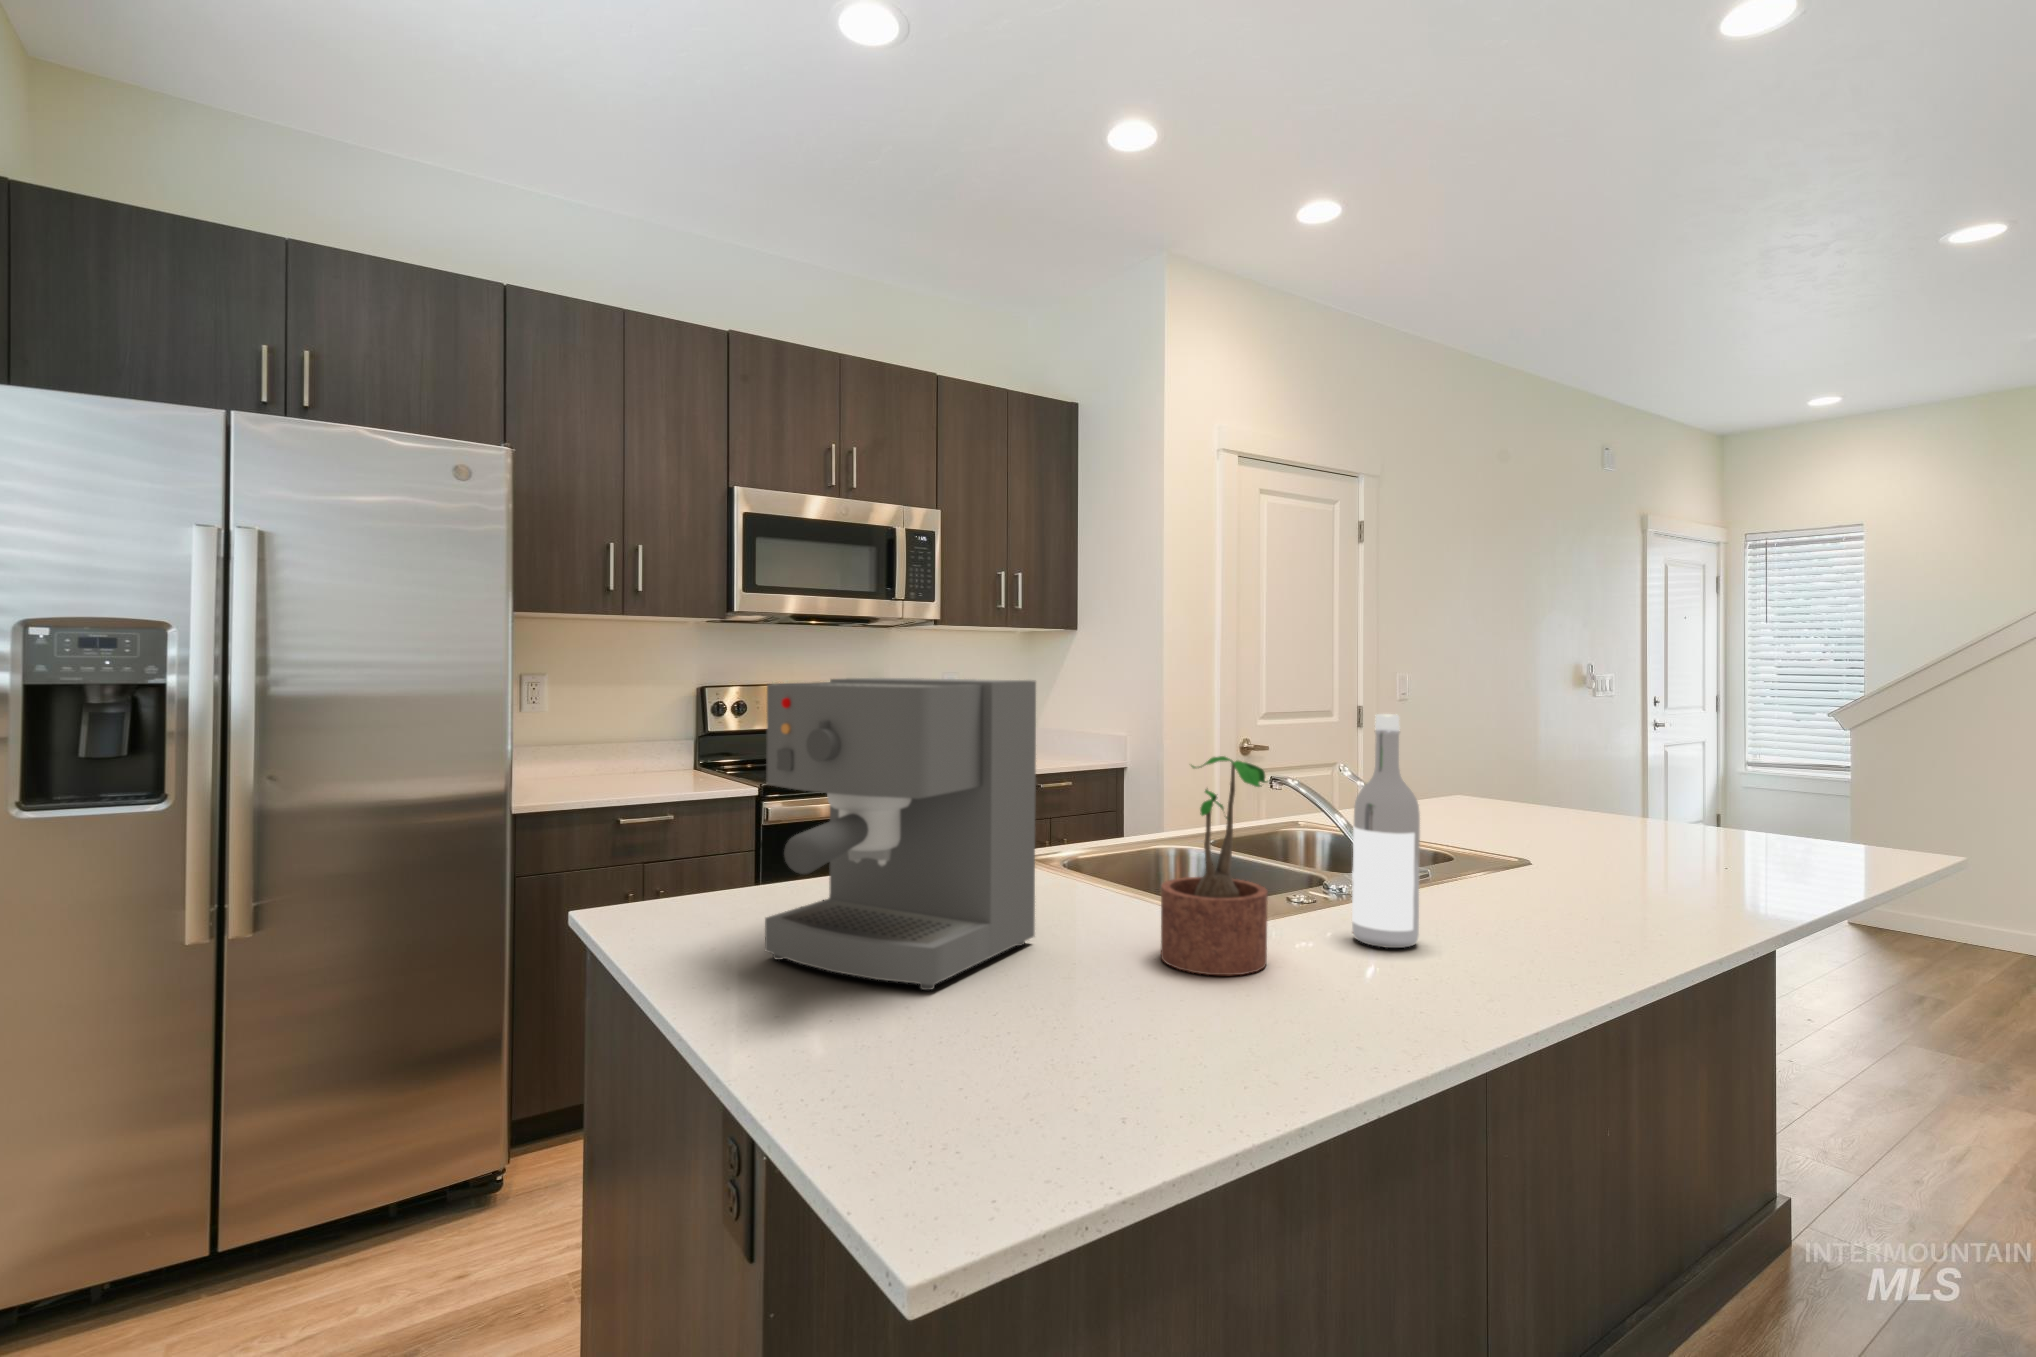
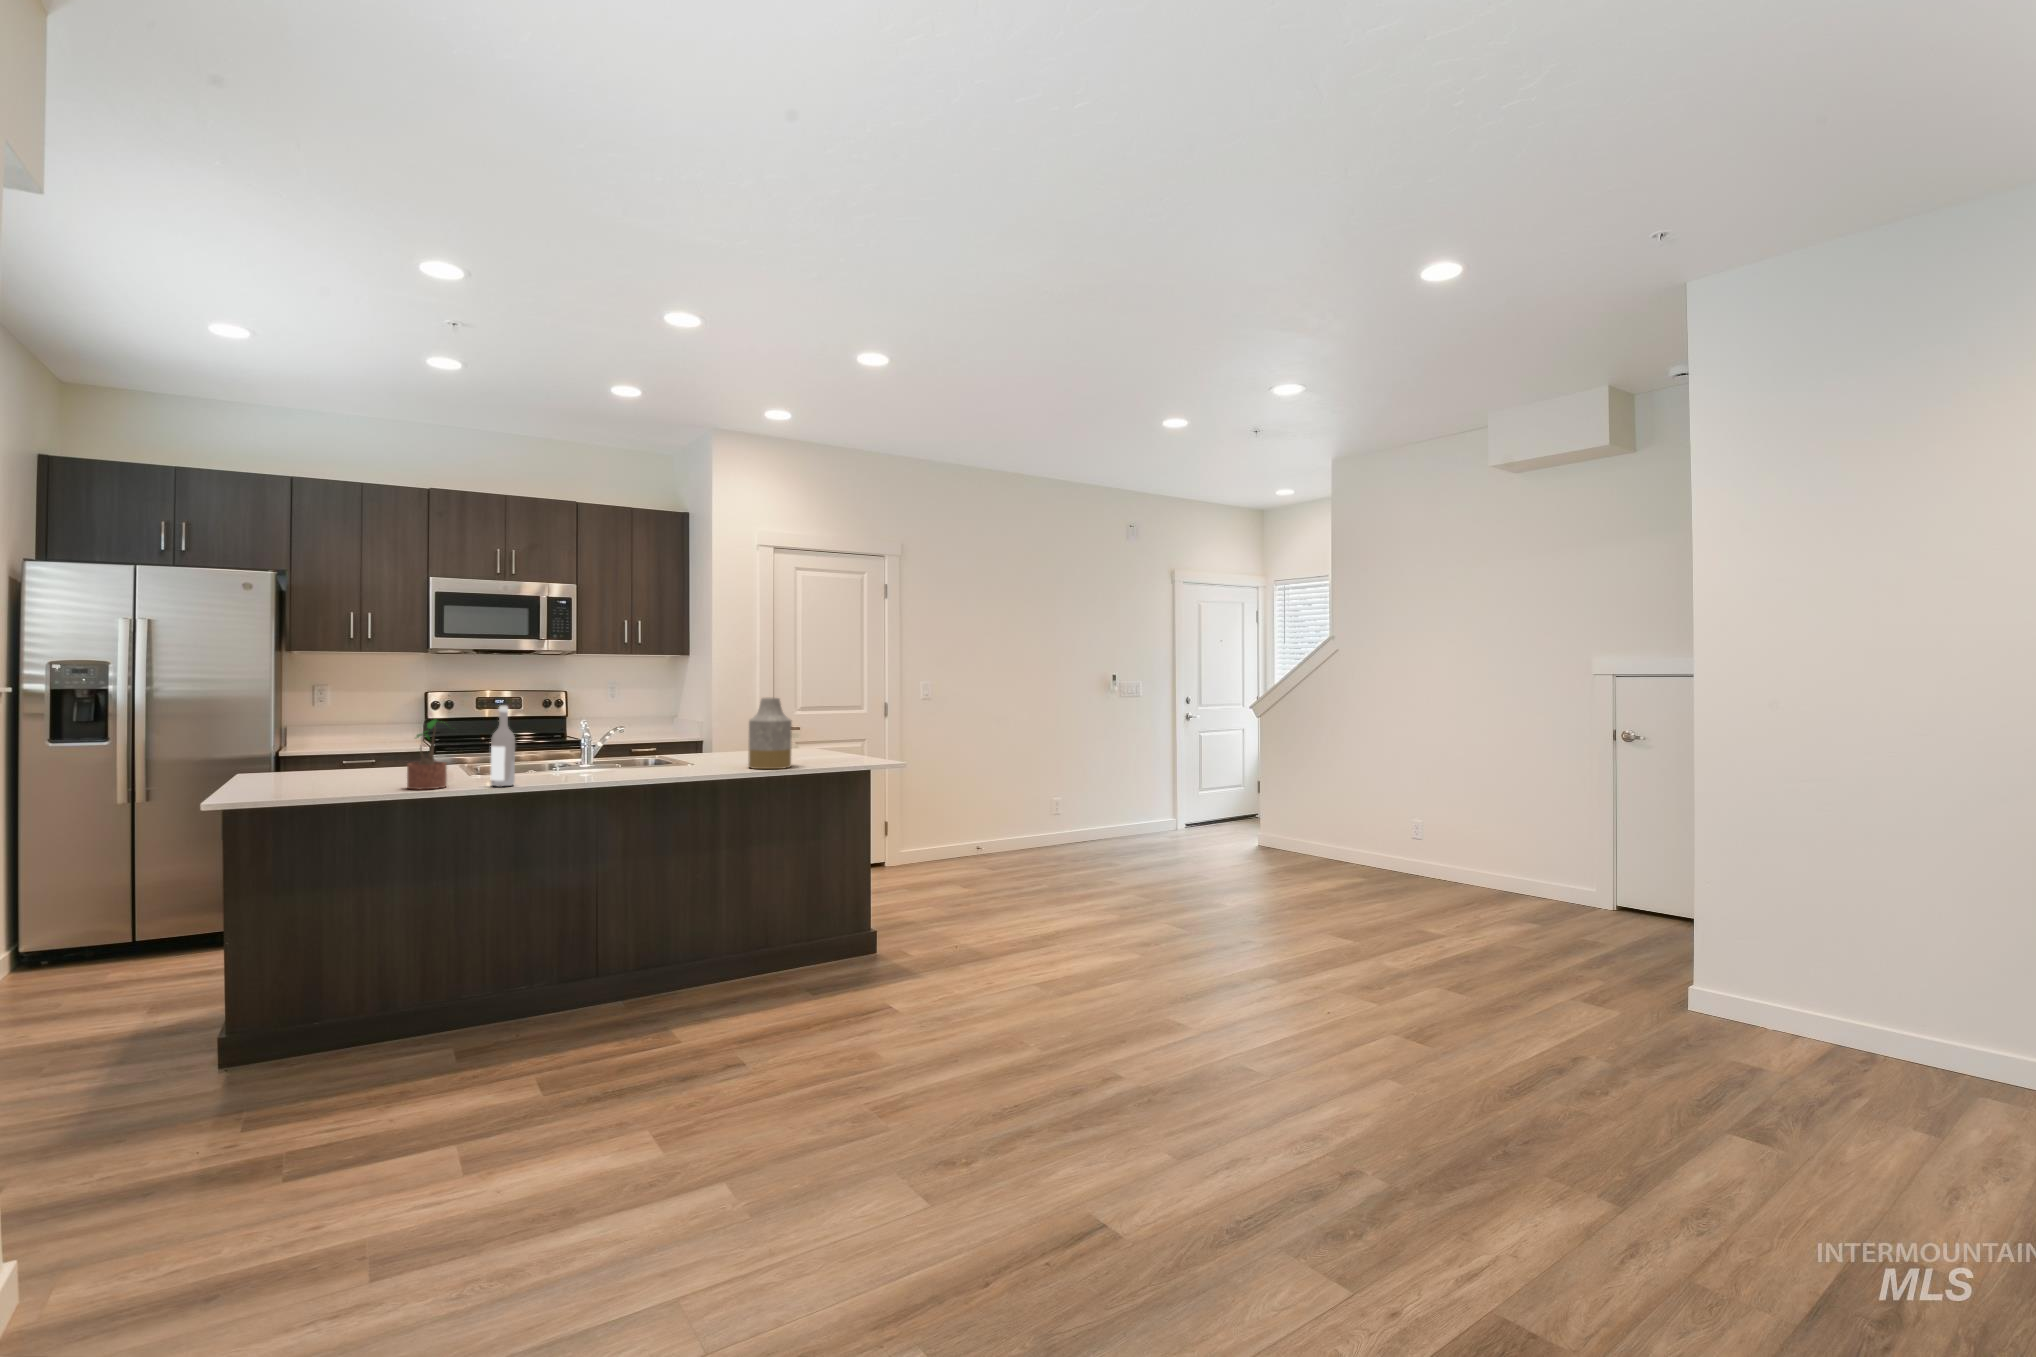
coffee maker: present [765,678,1036,990] -> none [259,691,382,790]
vase: none [1582,692,1688,847] -> present [748,698,792,769]

